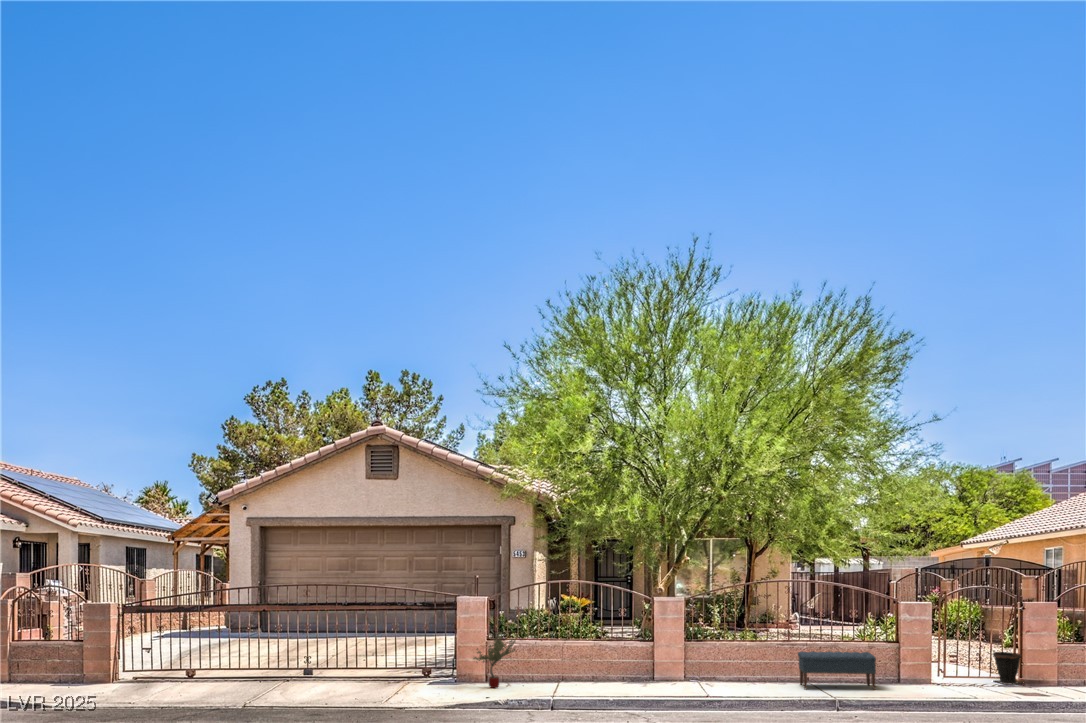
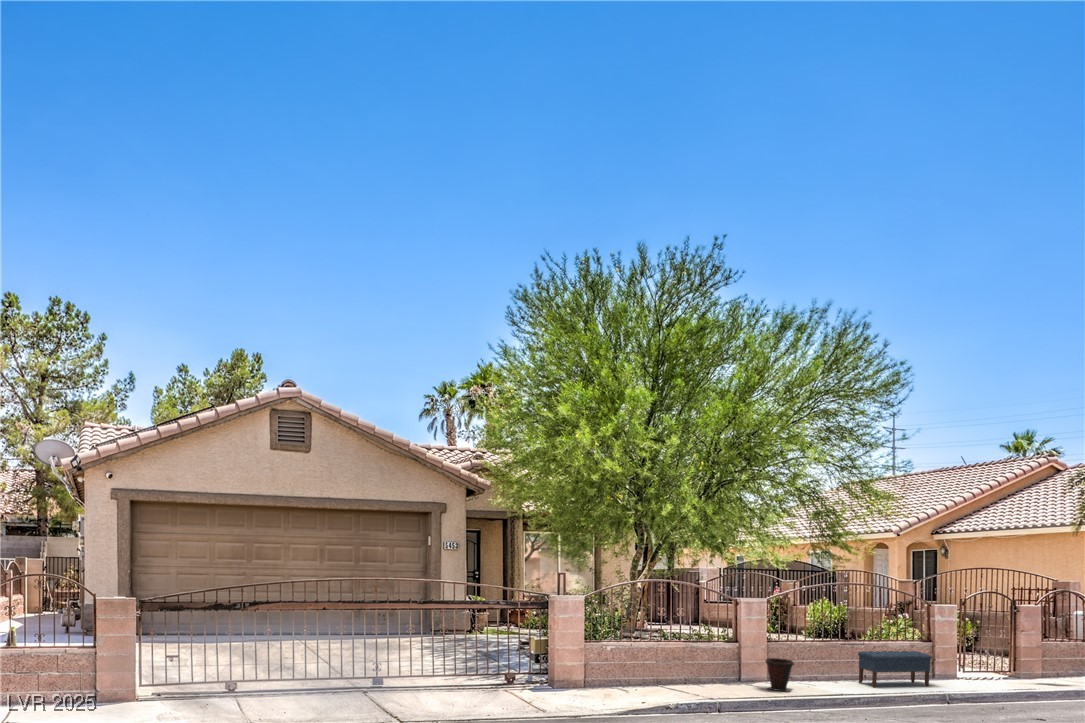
potted tree: present [473,632,515,688] -> none [583,634,622,695]
bucket: present [993,652,1022,685] -> present [766,658,794,692]

